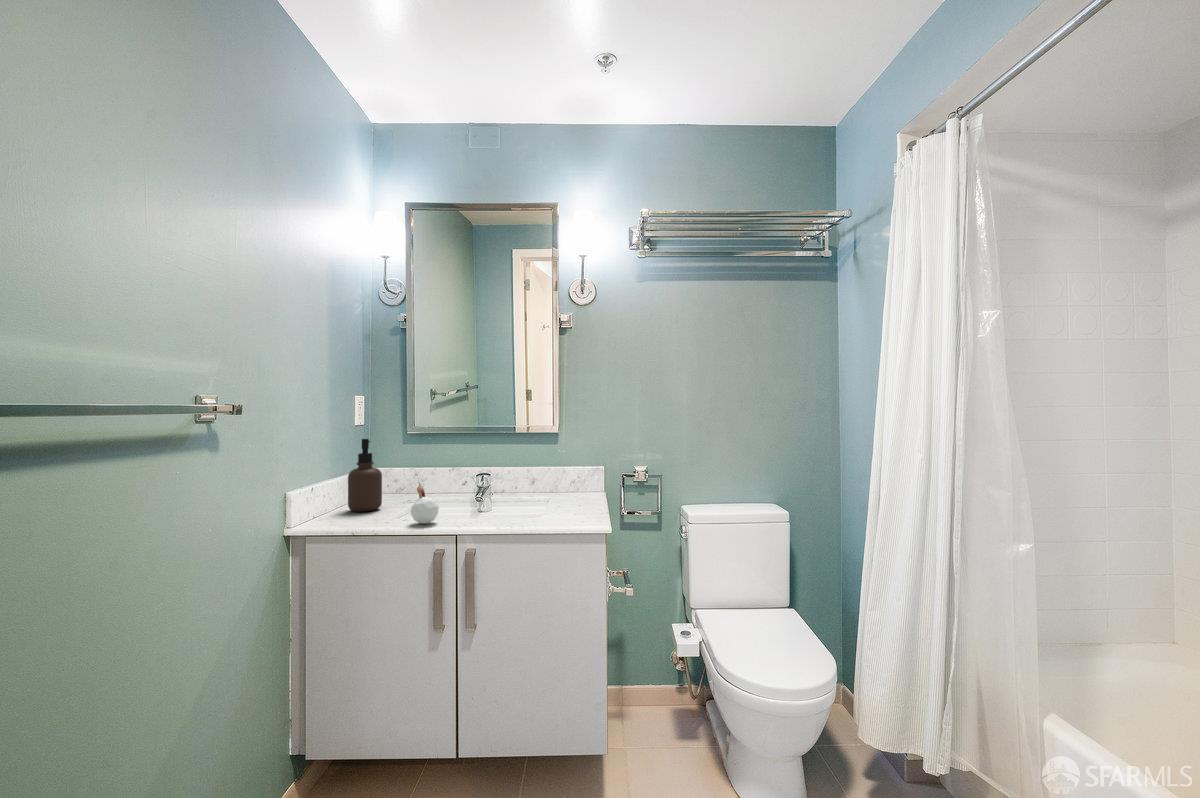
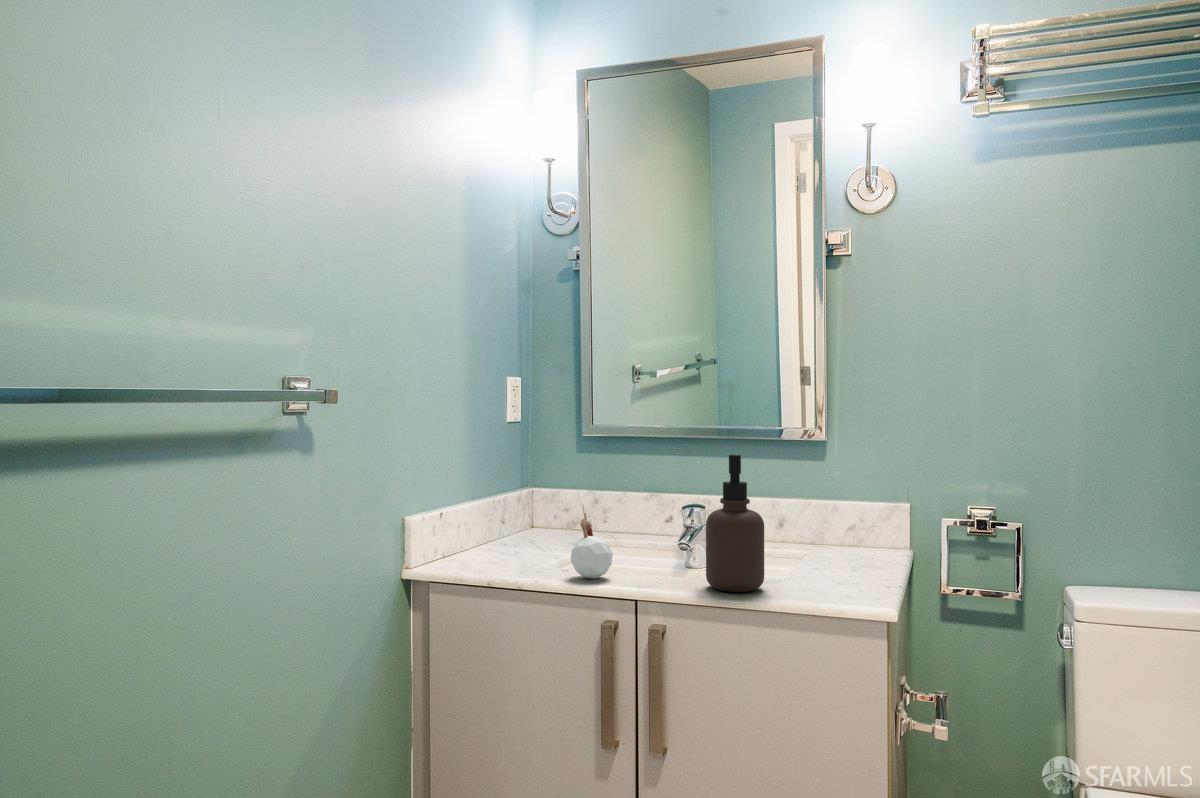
soap dispenser: present [348,439,382,512] -> present [706,455,764,592]

